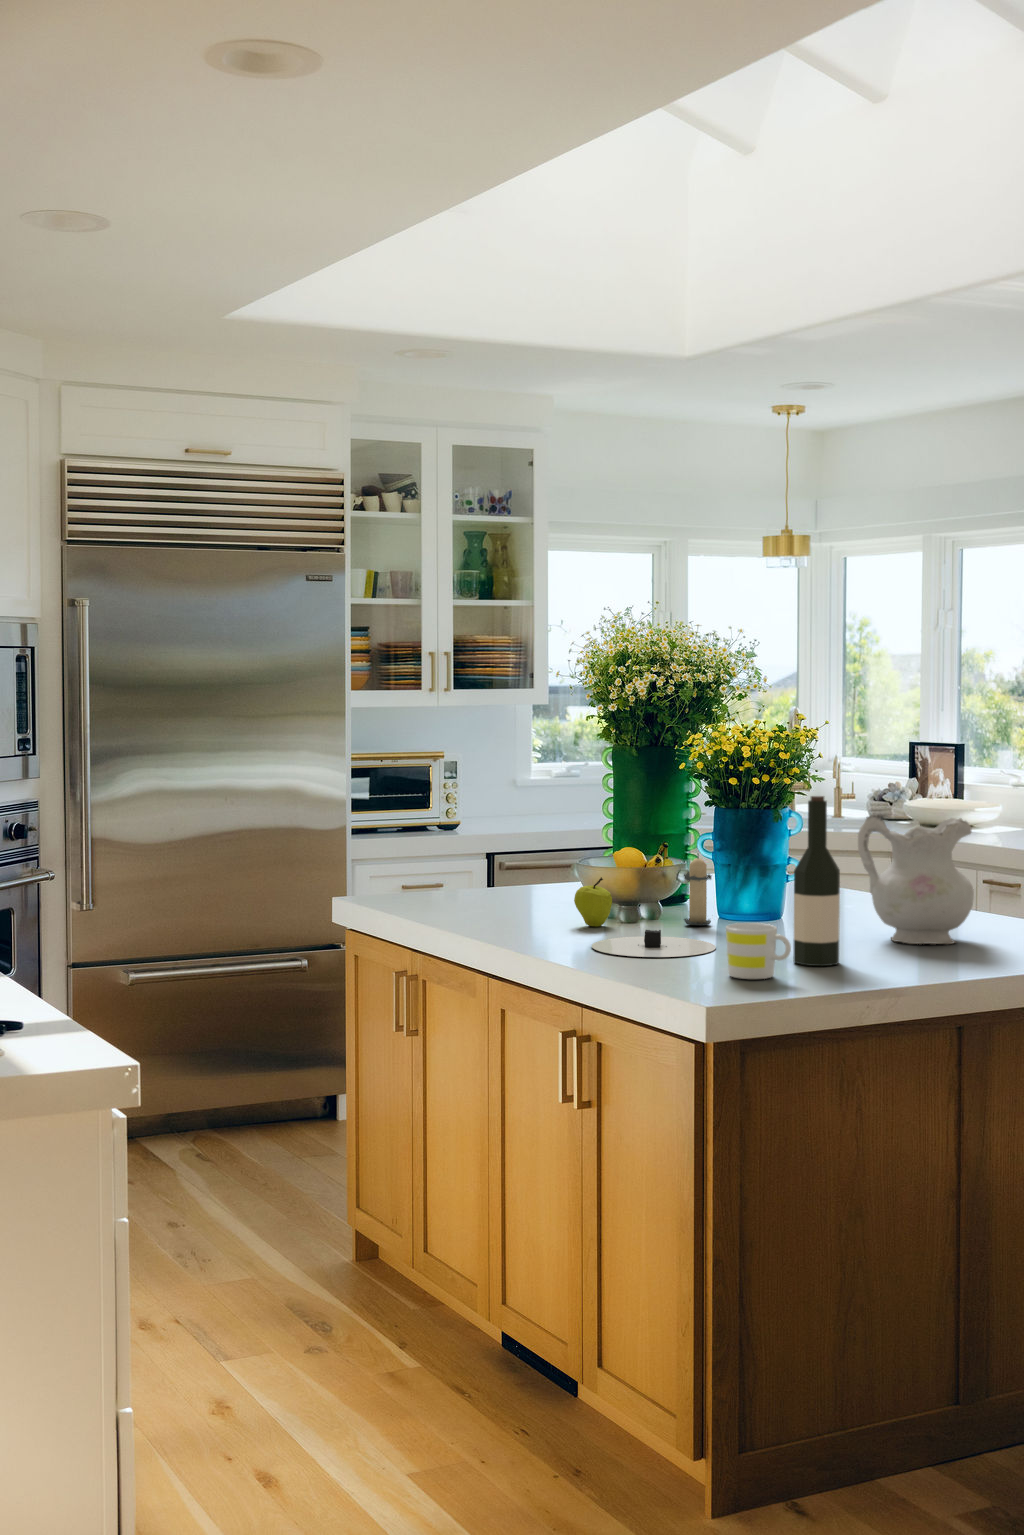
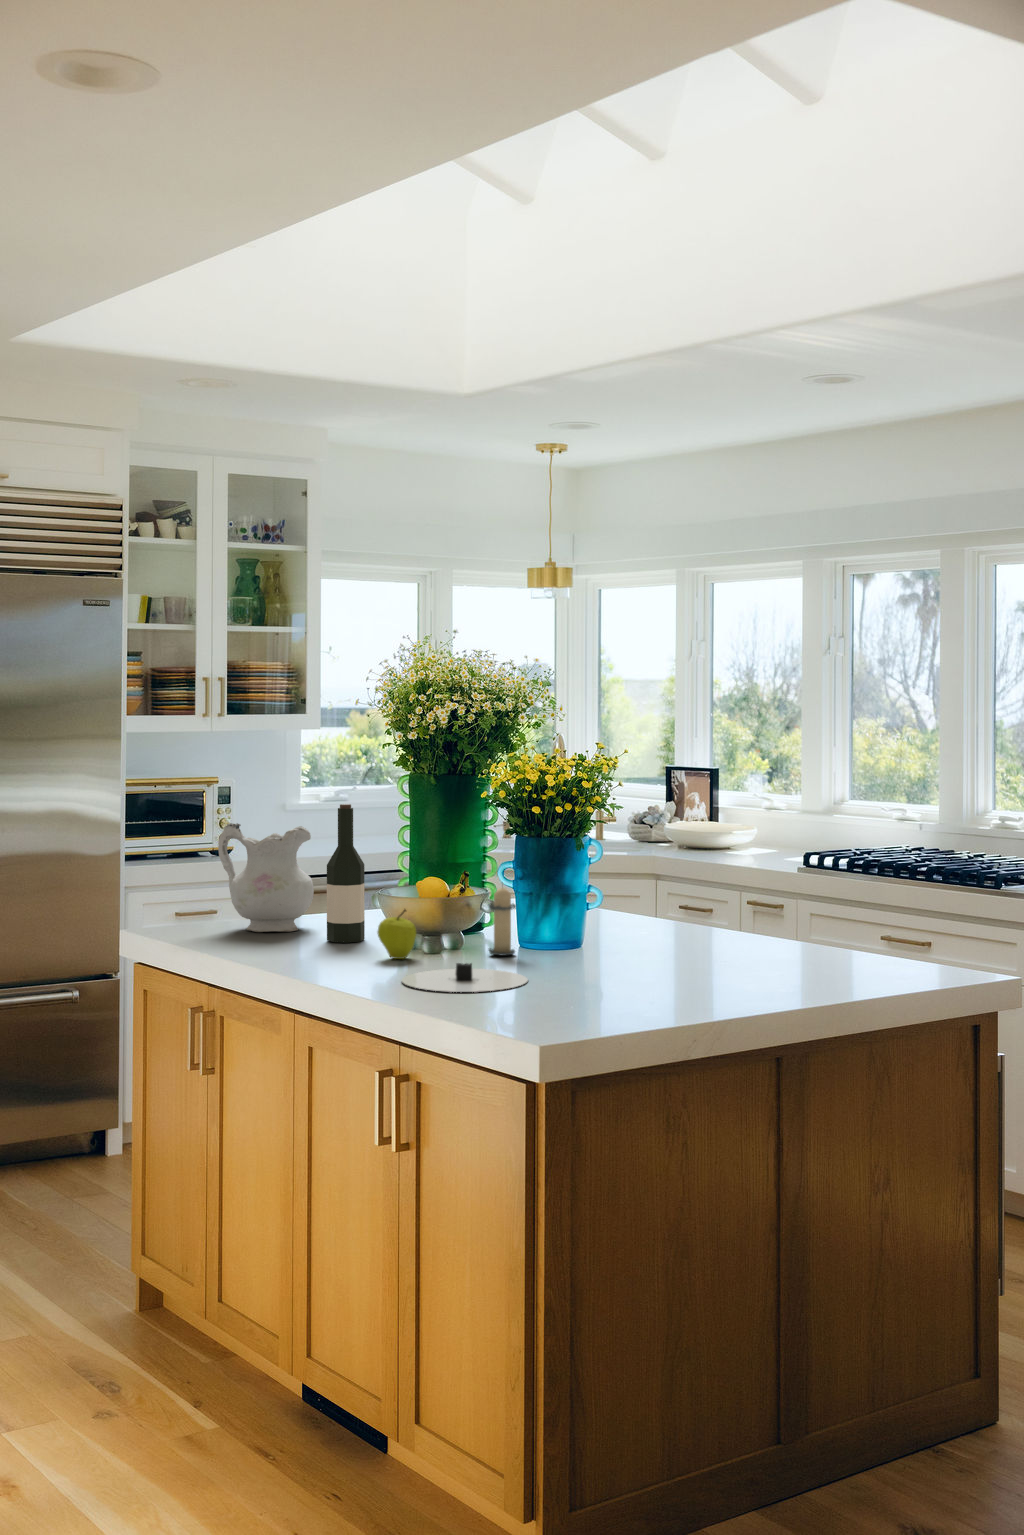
wine bottle: present [793,796,840,966] -> present [327,804,365,943]
ceramic pitcher: present [858,814,974,944] -> present [218,823,314,932]
mug: present [726,923,791,979] -> none [548,956,614,1014]

